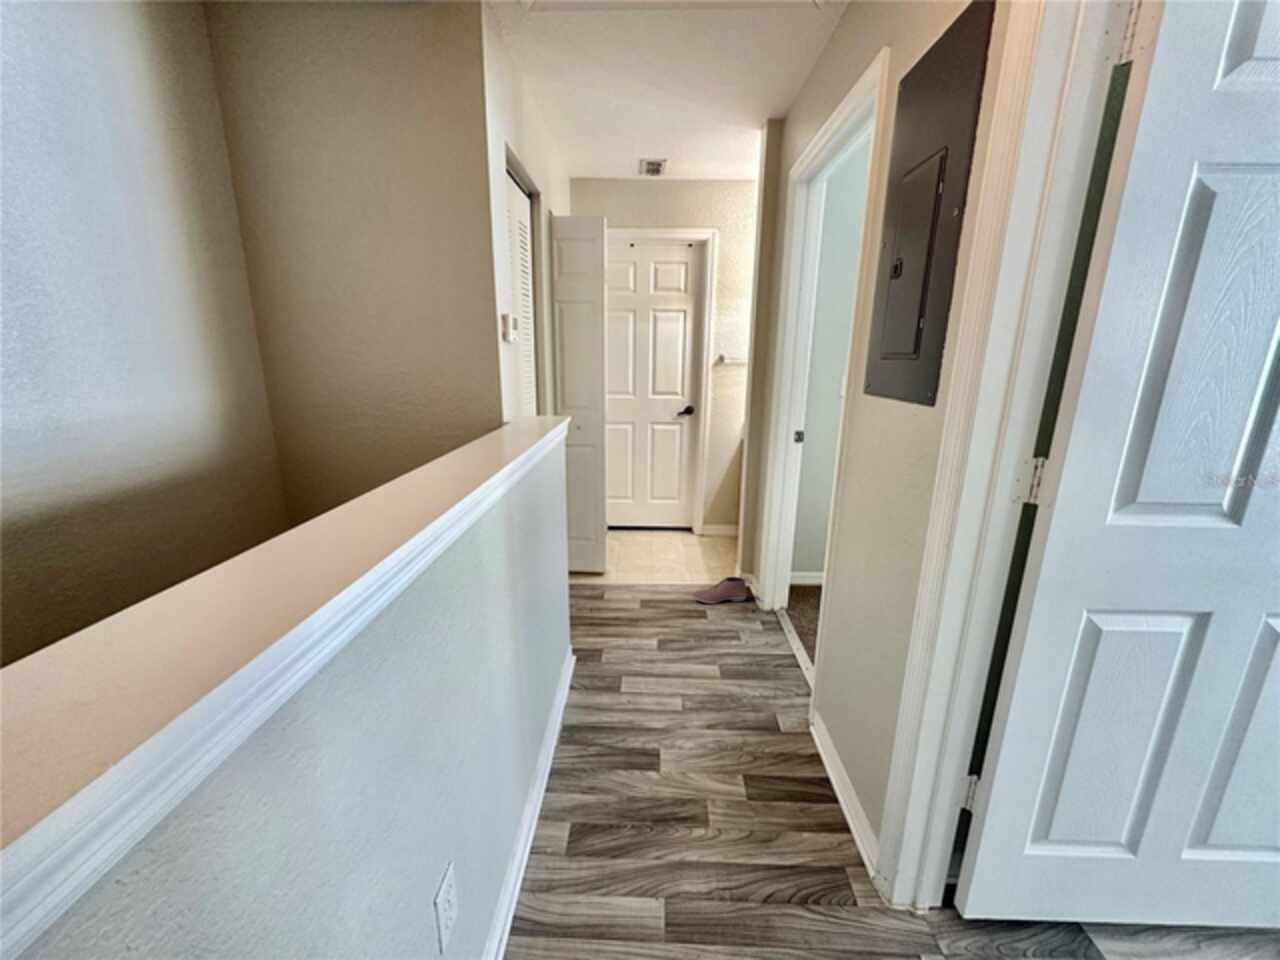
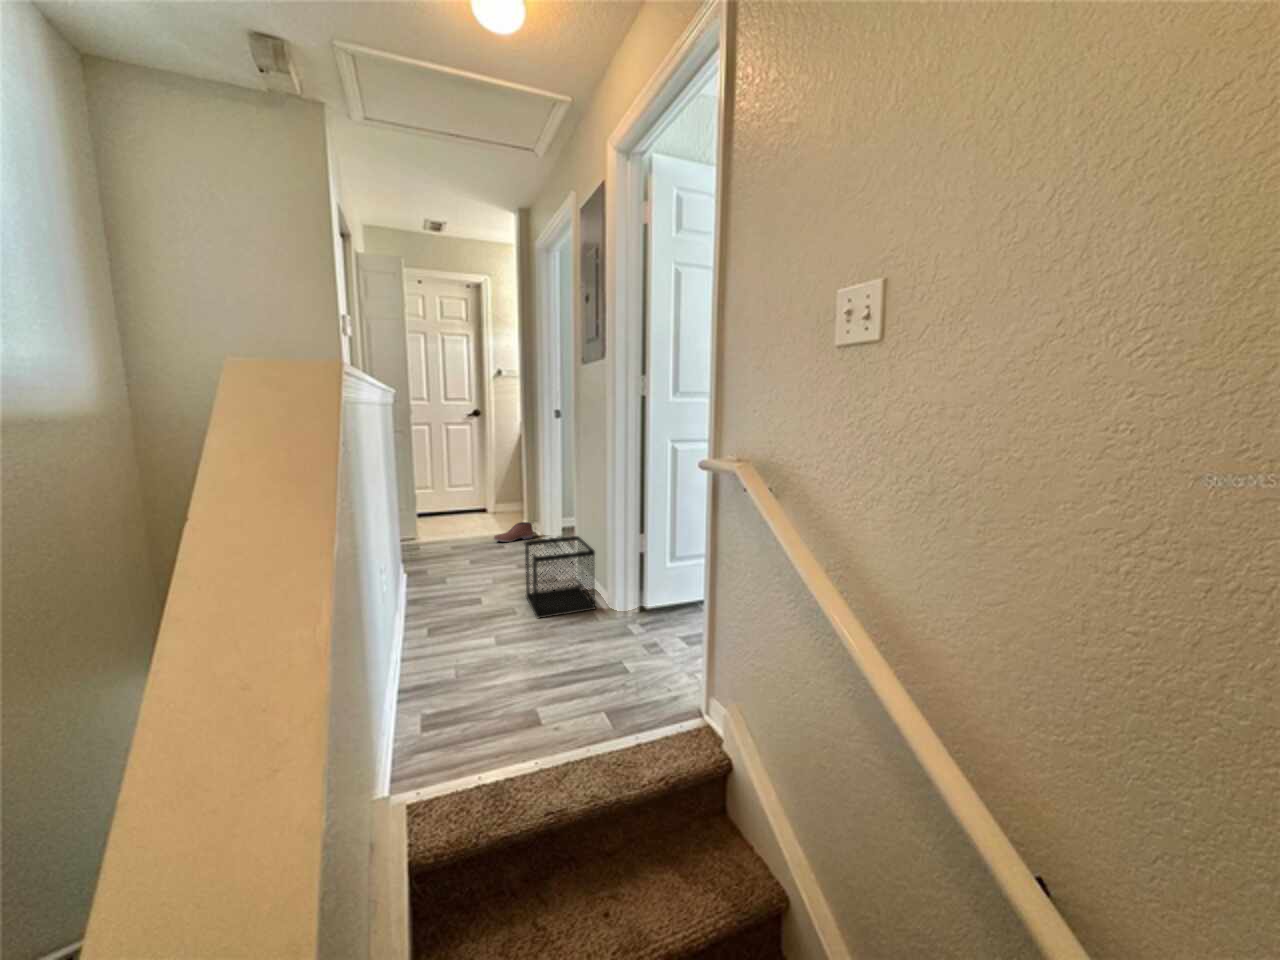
wastebasket: none [724,685,858,851] -> present [525,536,595,618]

